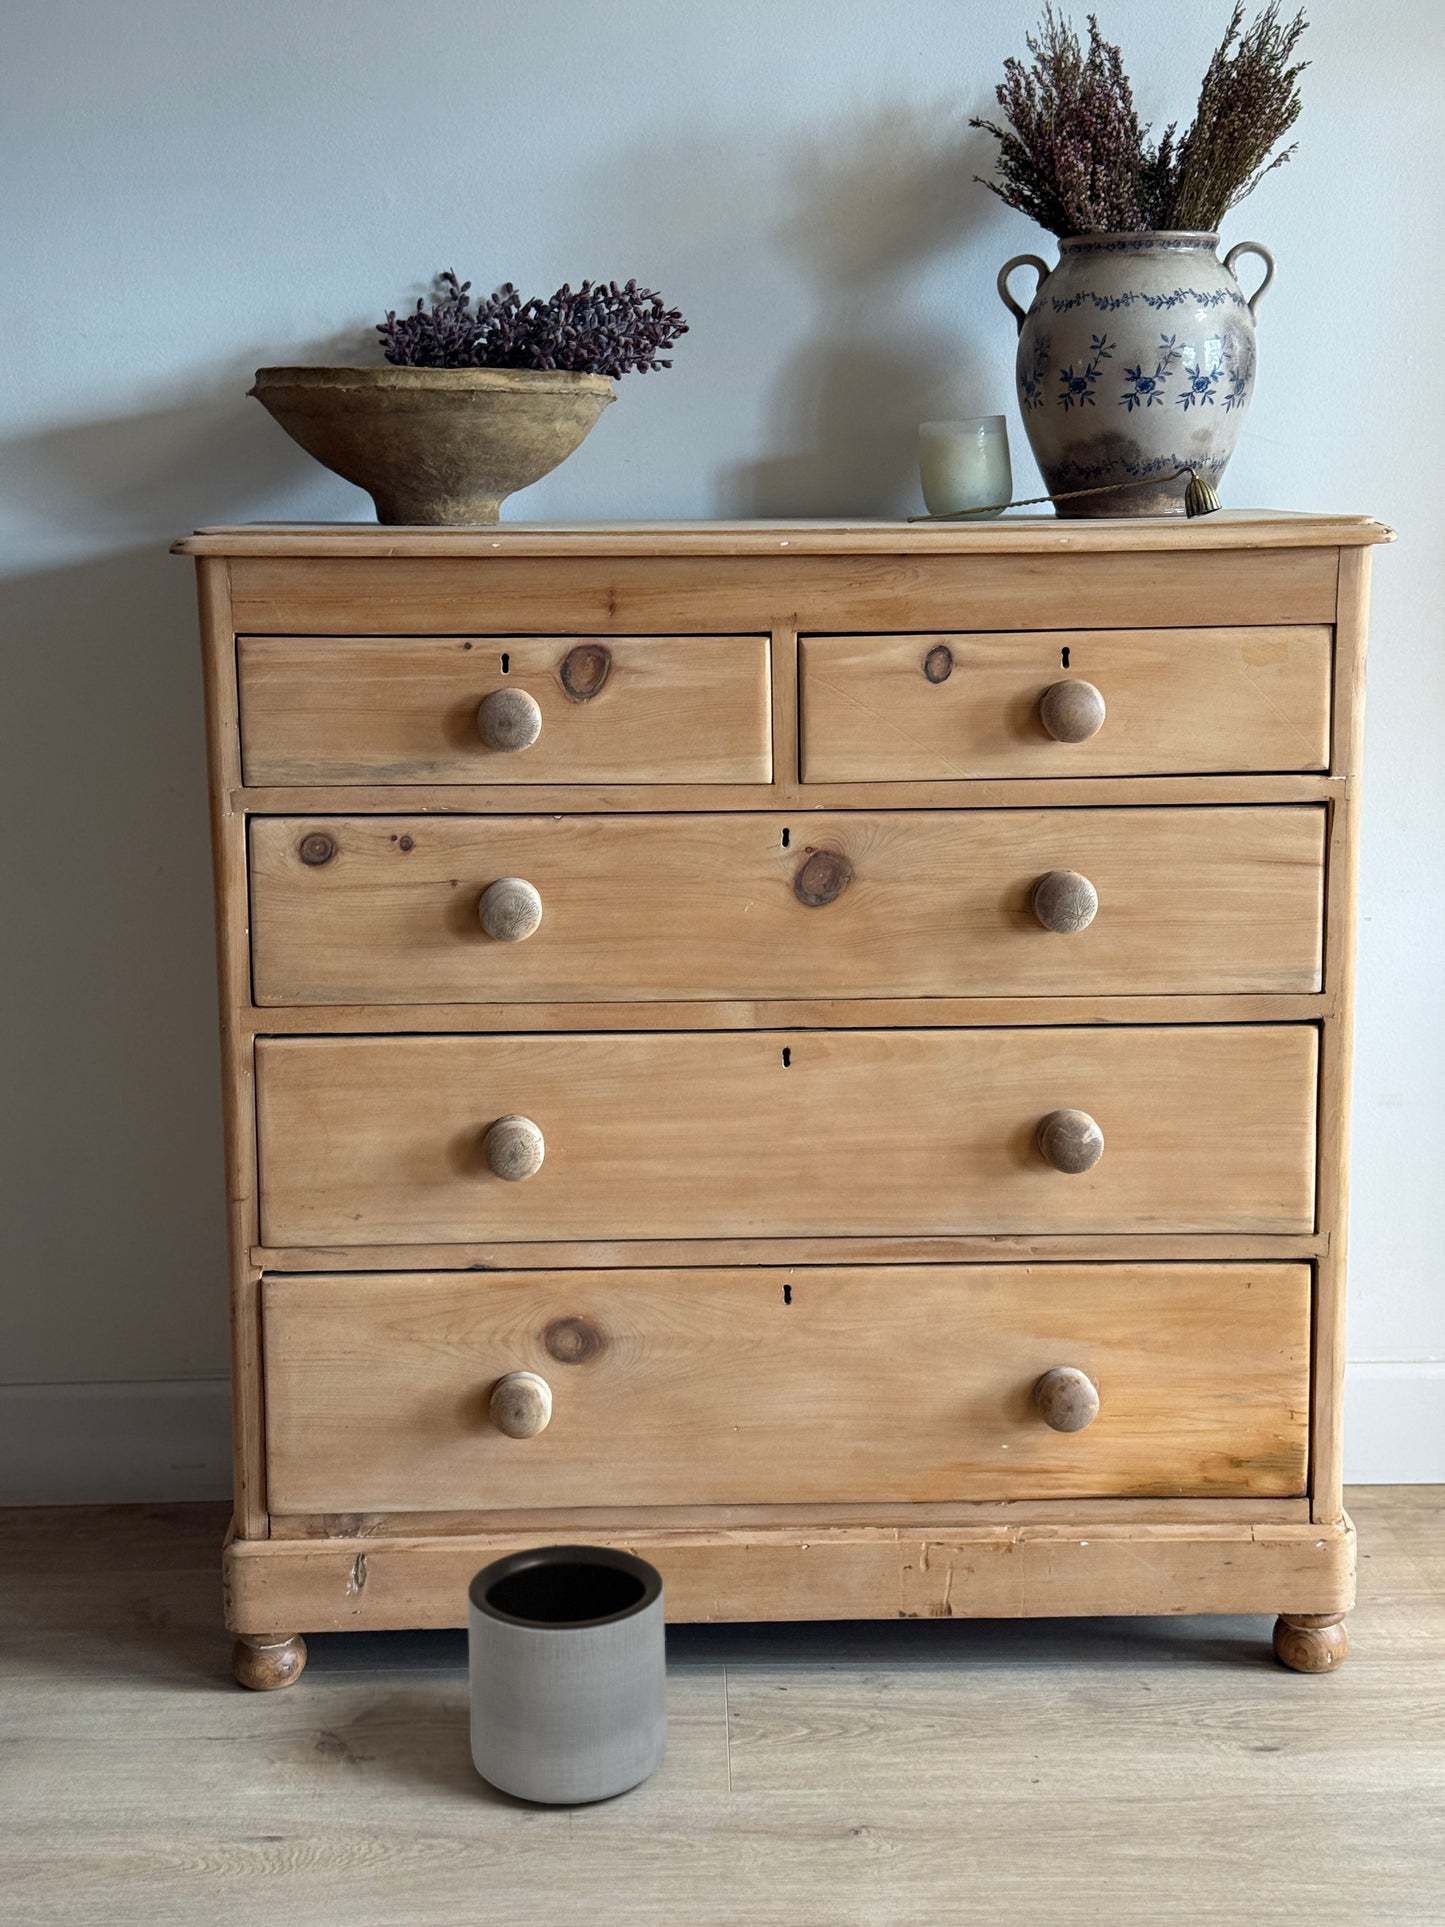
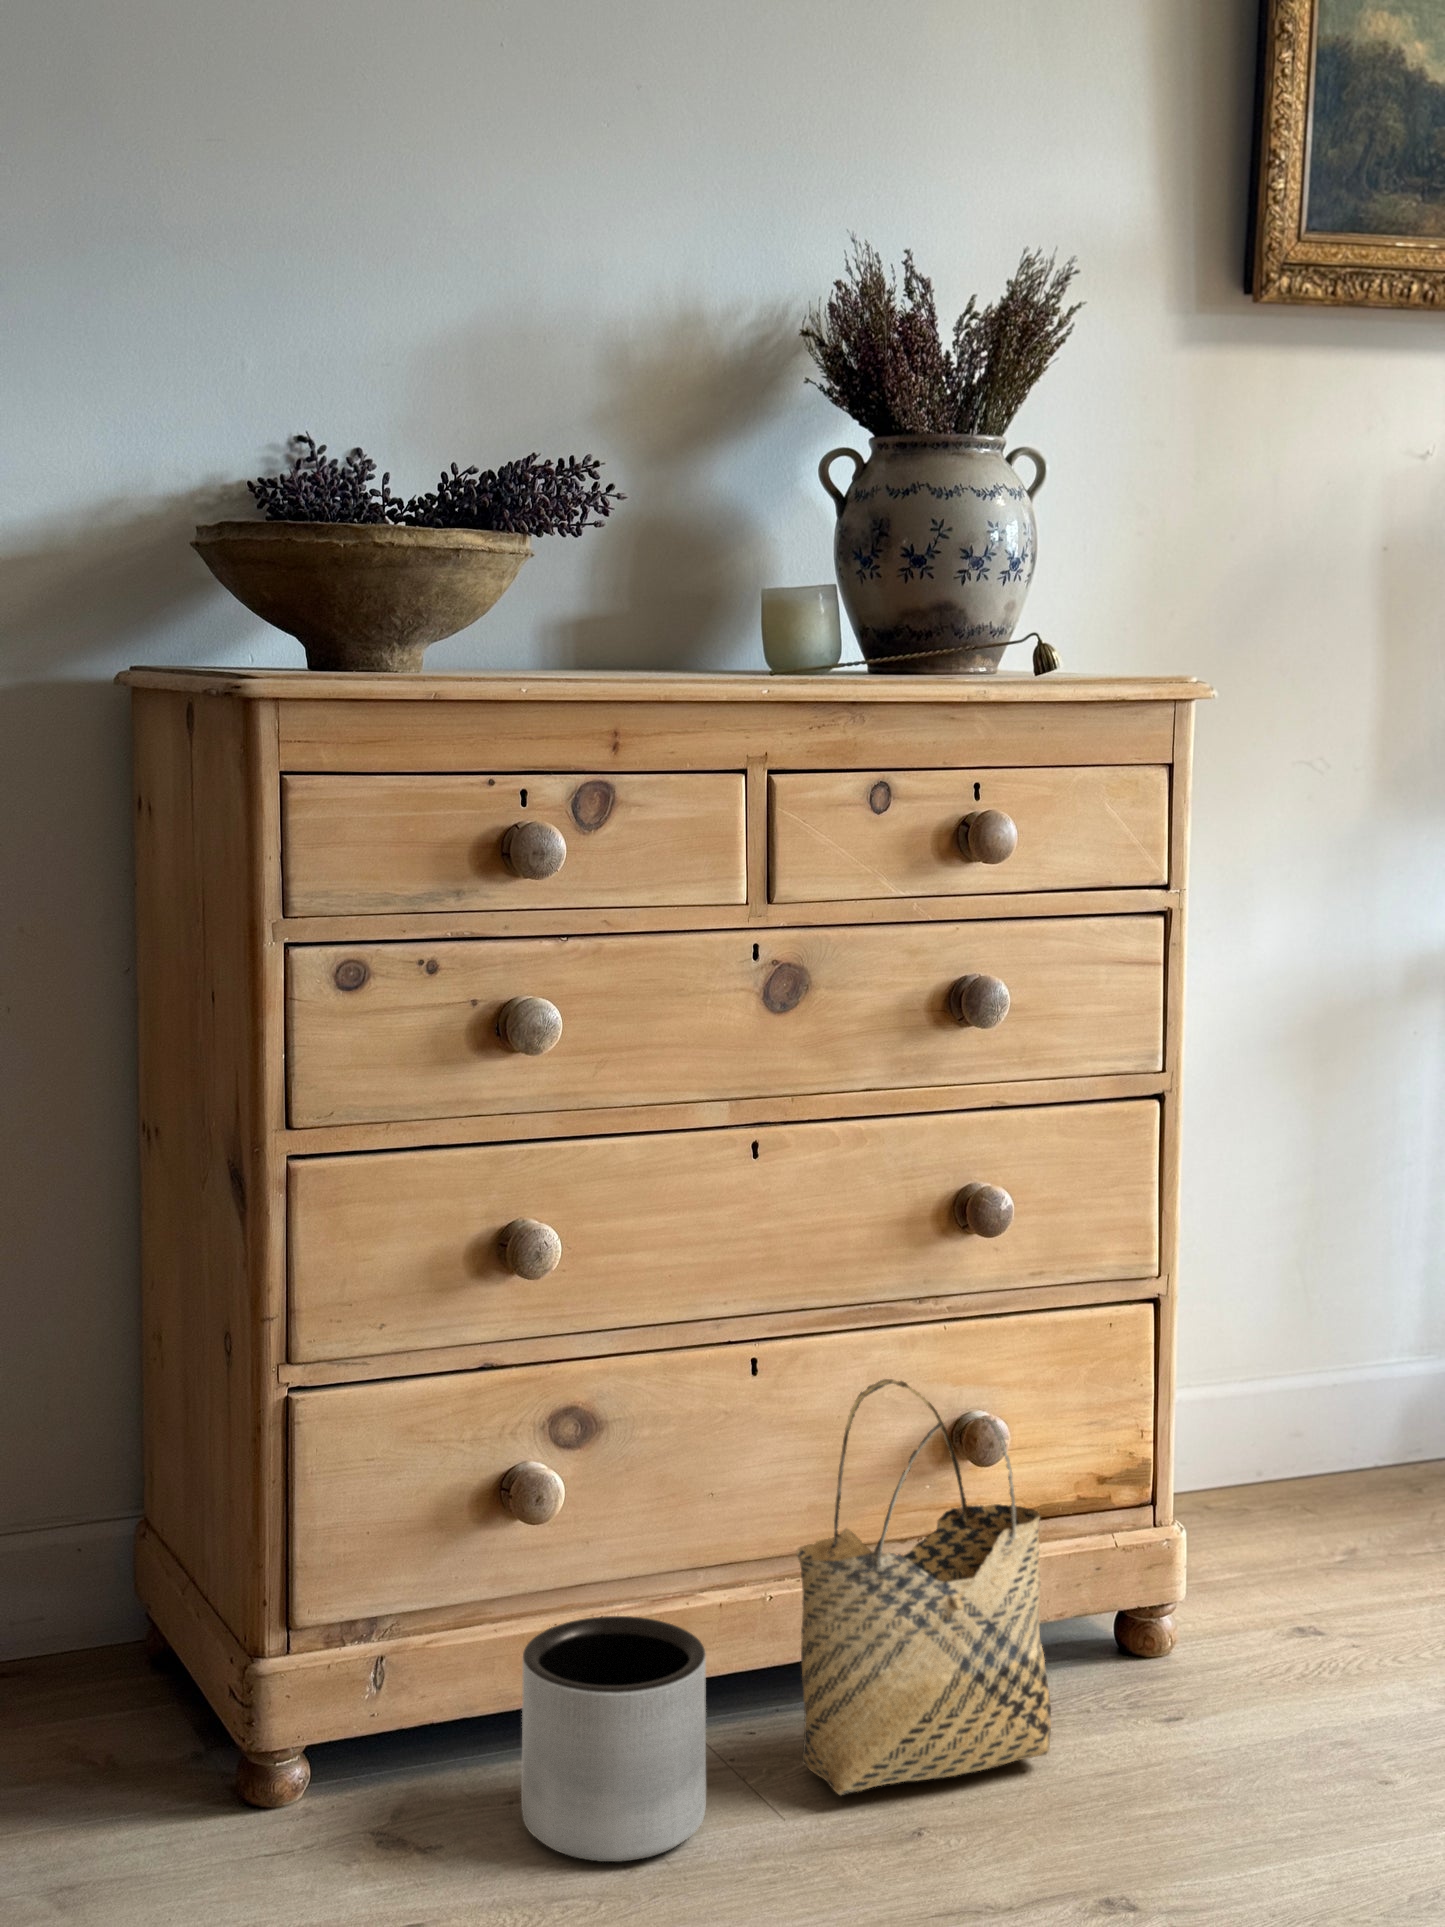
woven basket: none [776,1324,1091,1774] -> present [796,1379,1051,1795]

